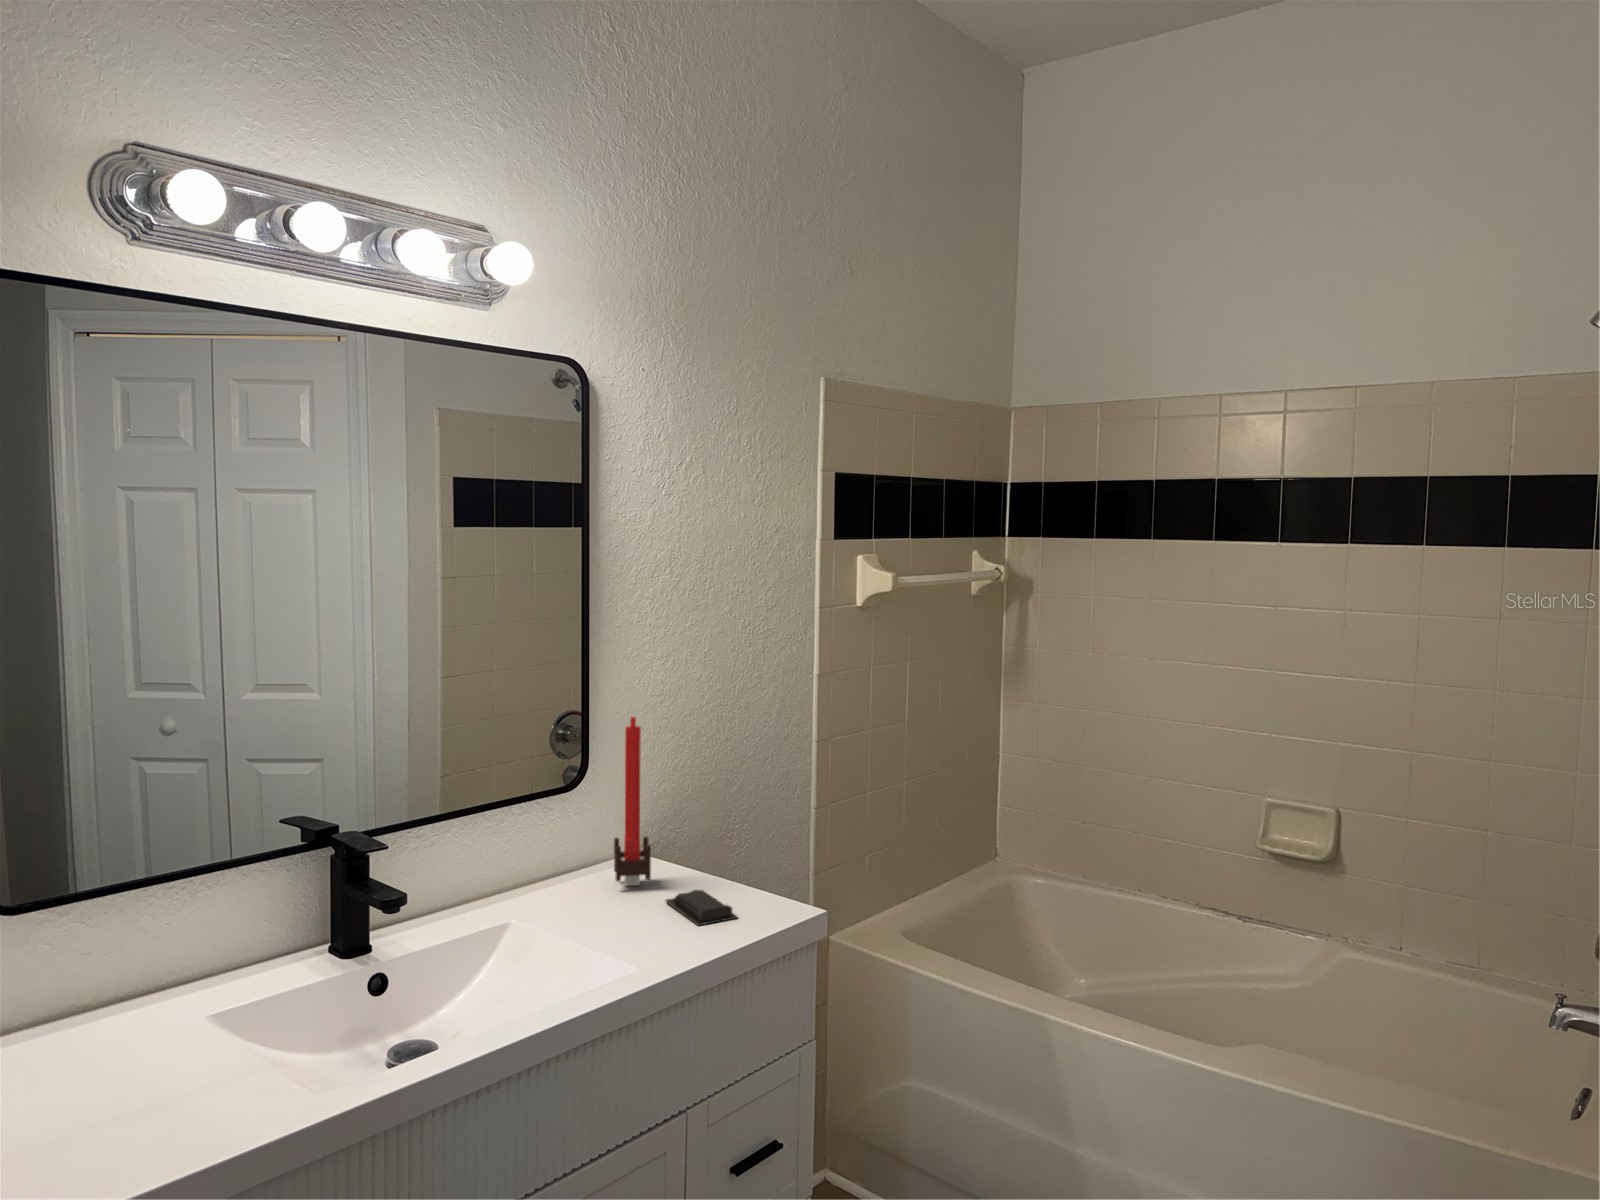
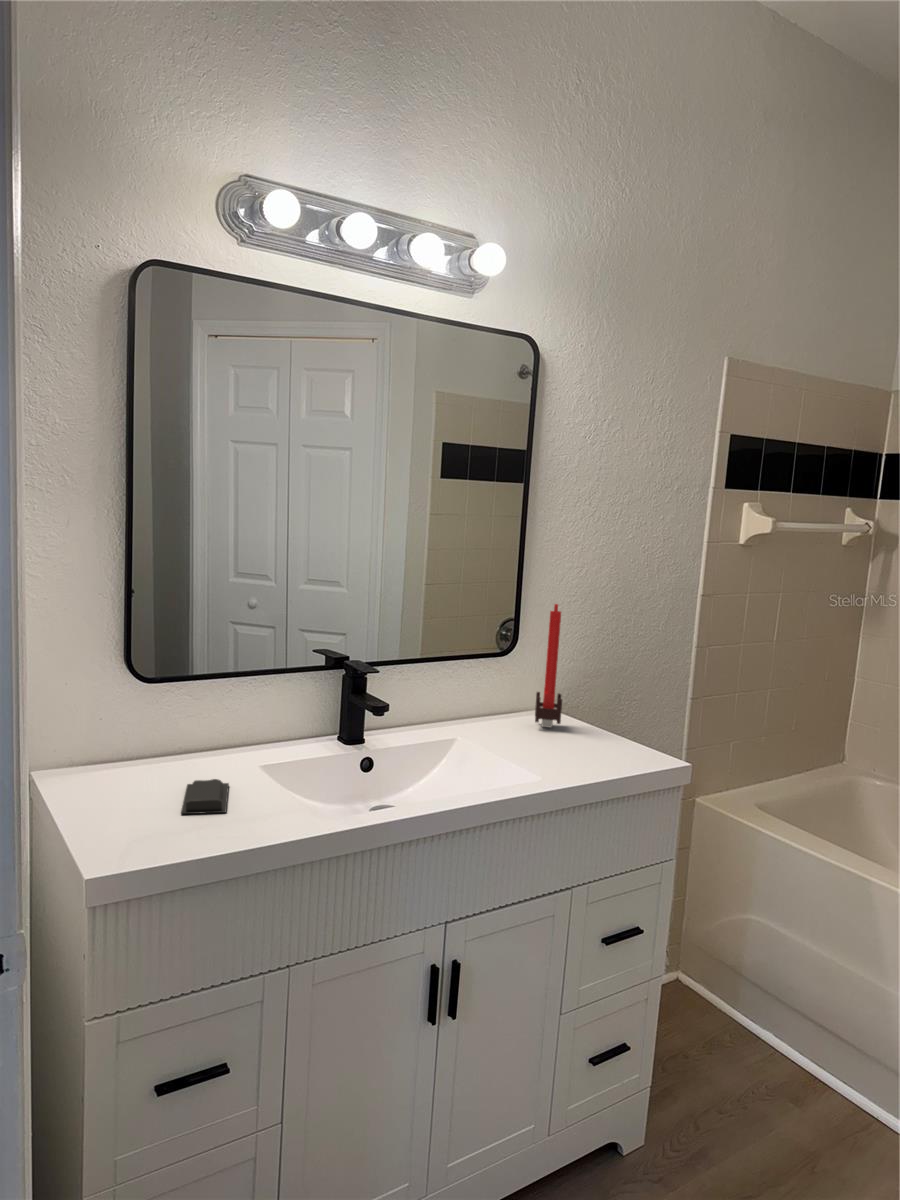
soap bar: present [665,890,737,926] -> present [181,779,229,814]

